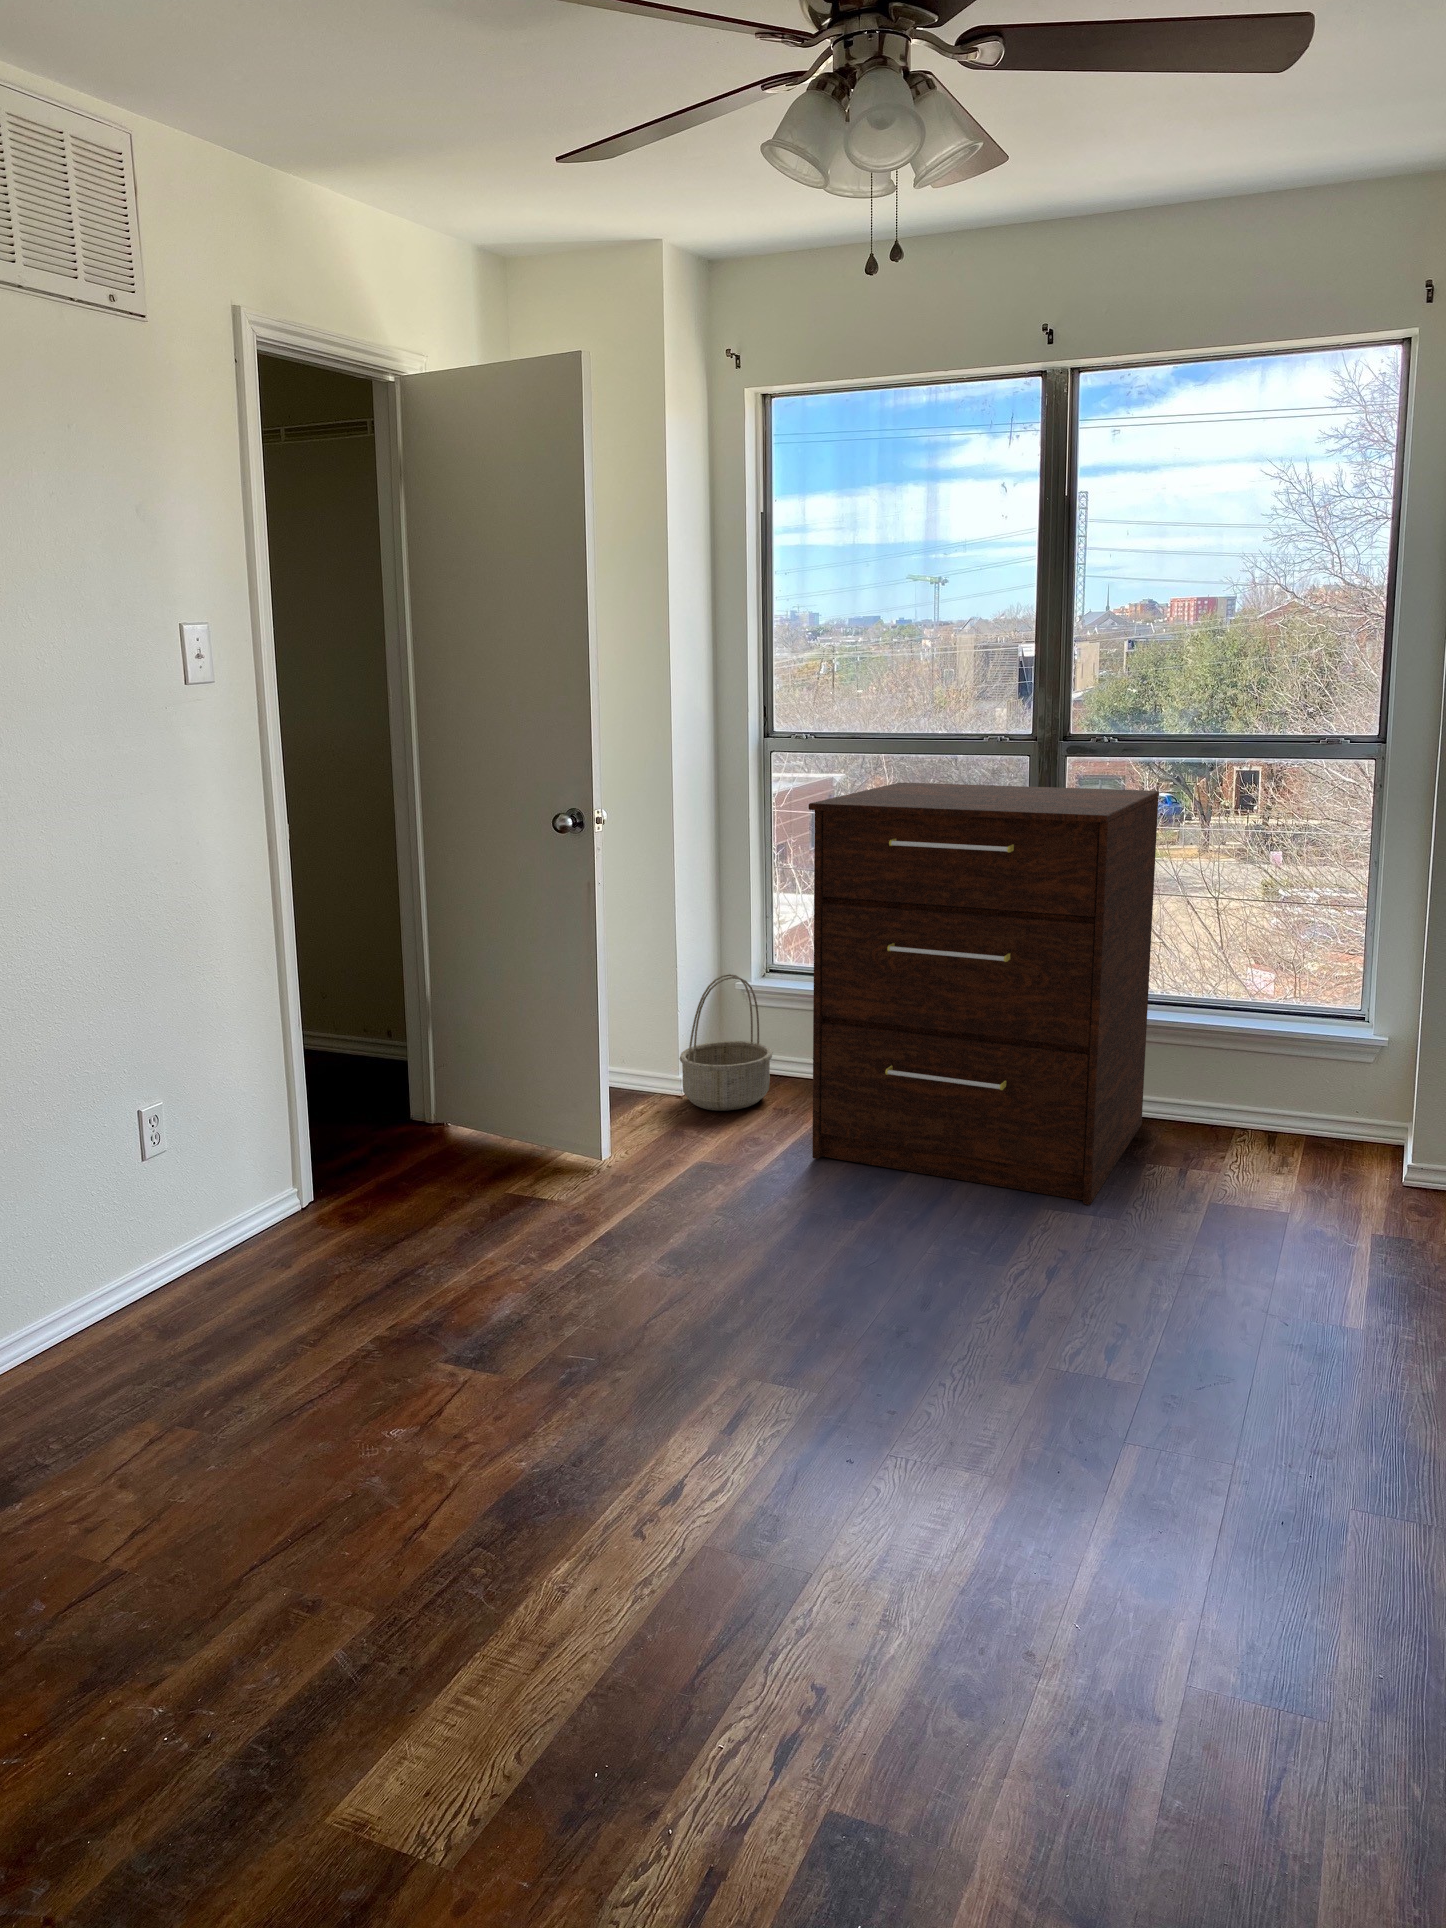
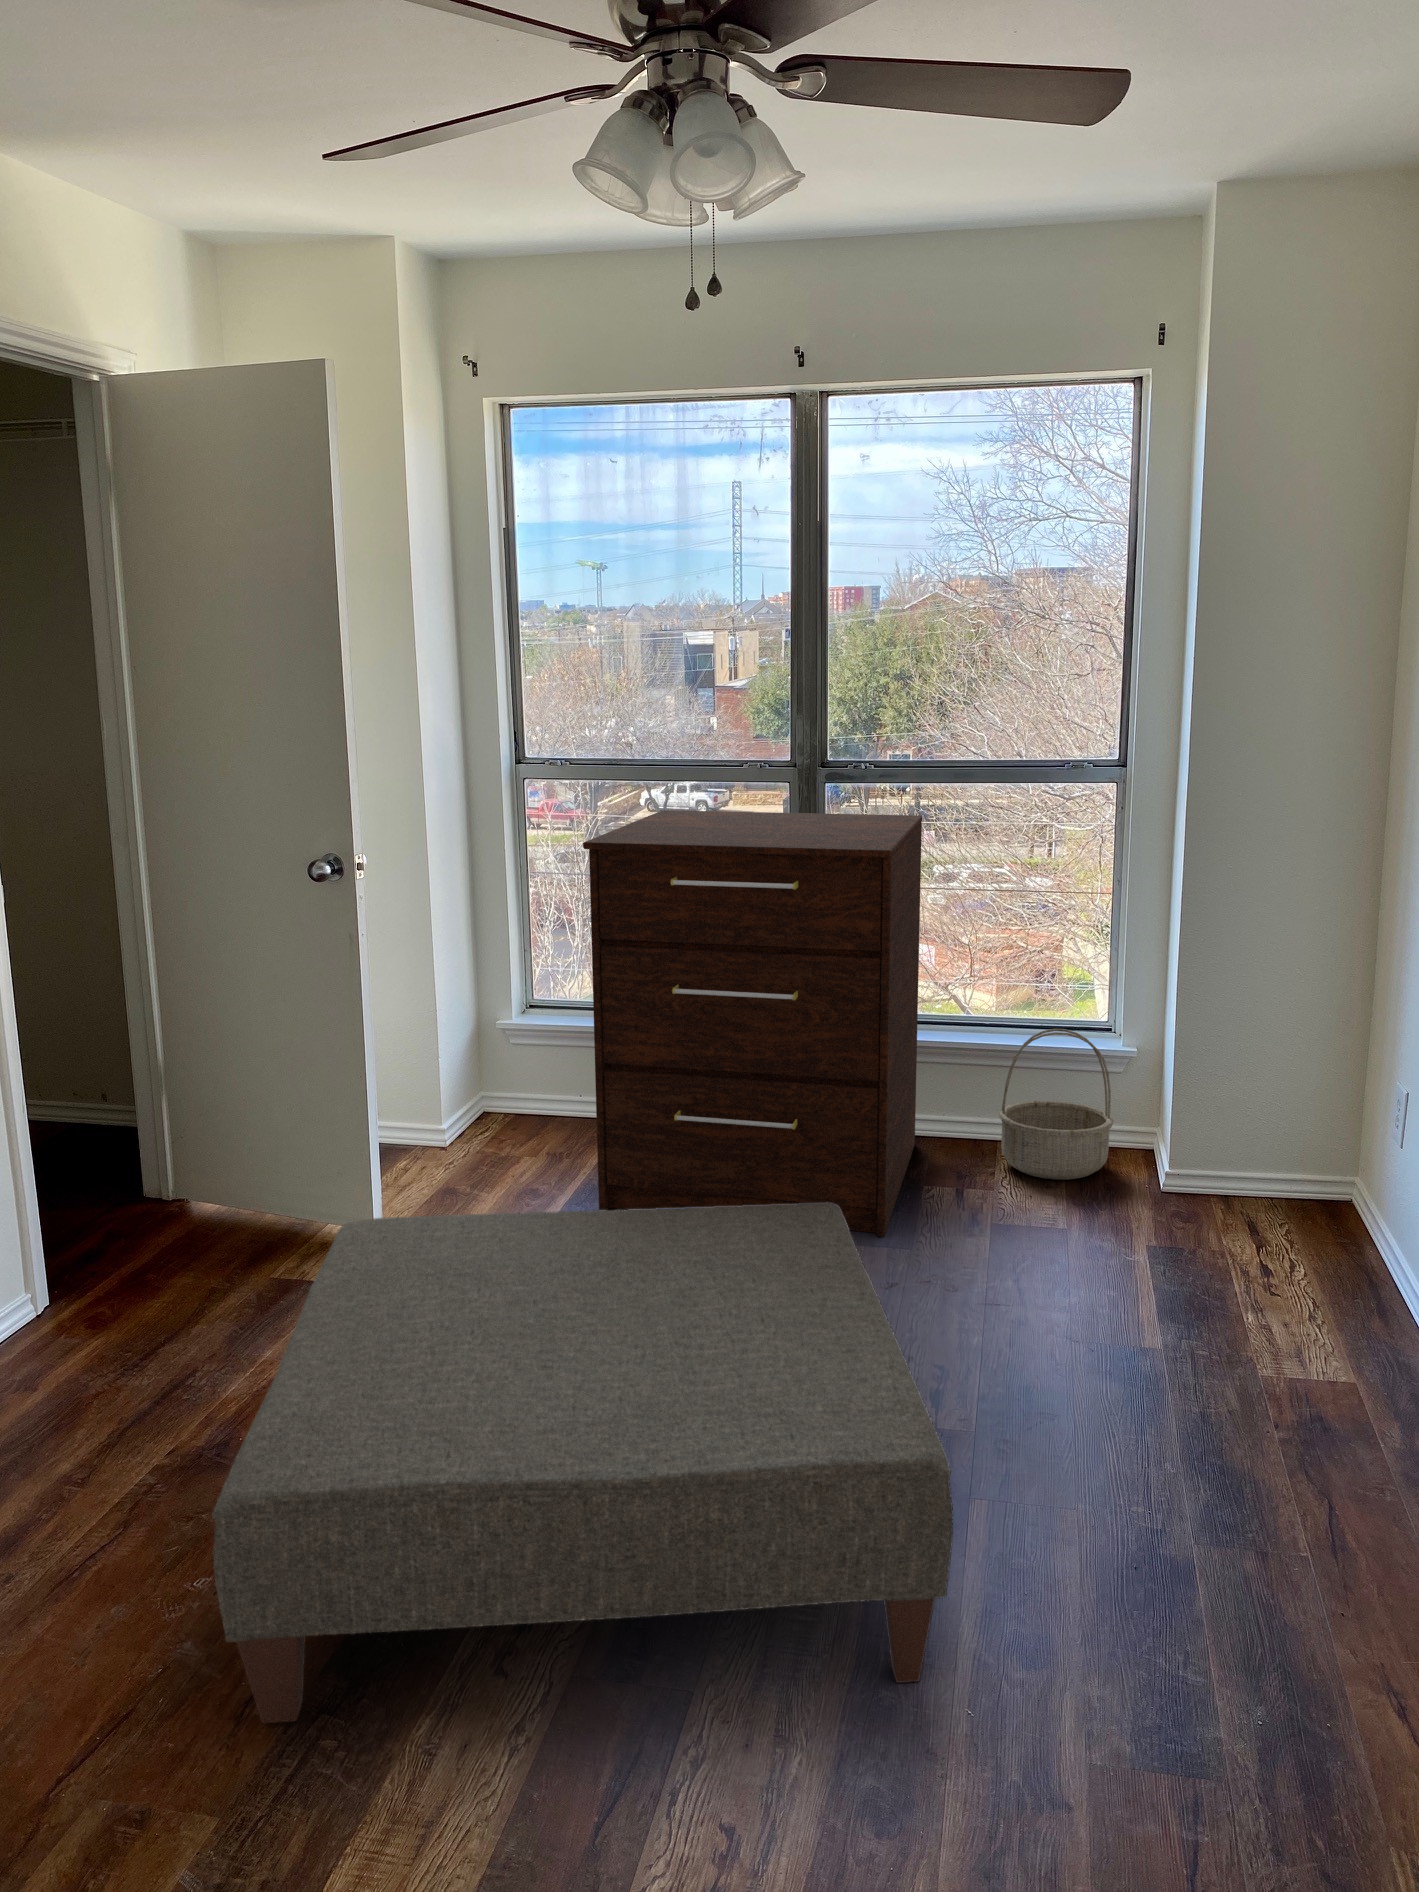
basket: present [680,974,773,1111] -> present [999,1029,1113,1180]
ottoman: none [390,1130,1071,1600] -> present [212,1203,953,1723]

